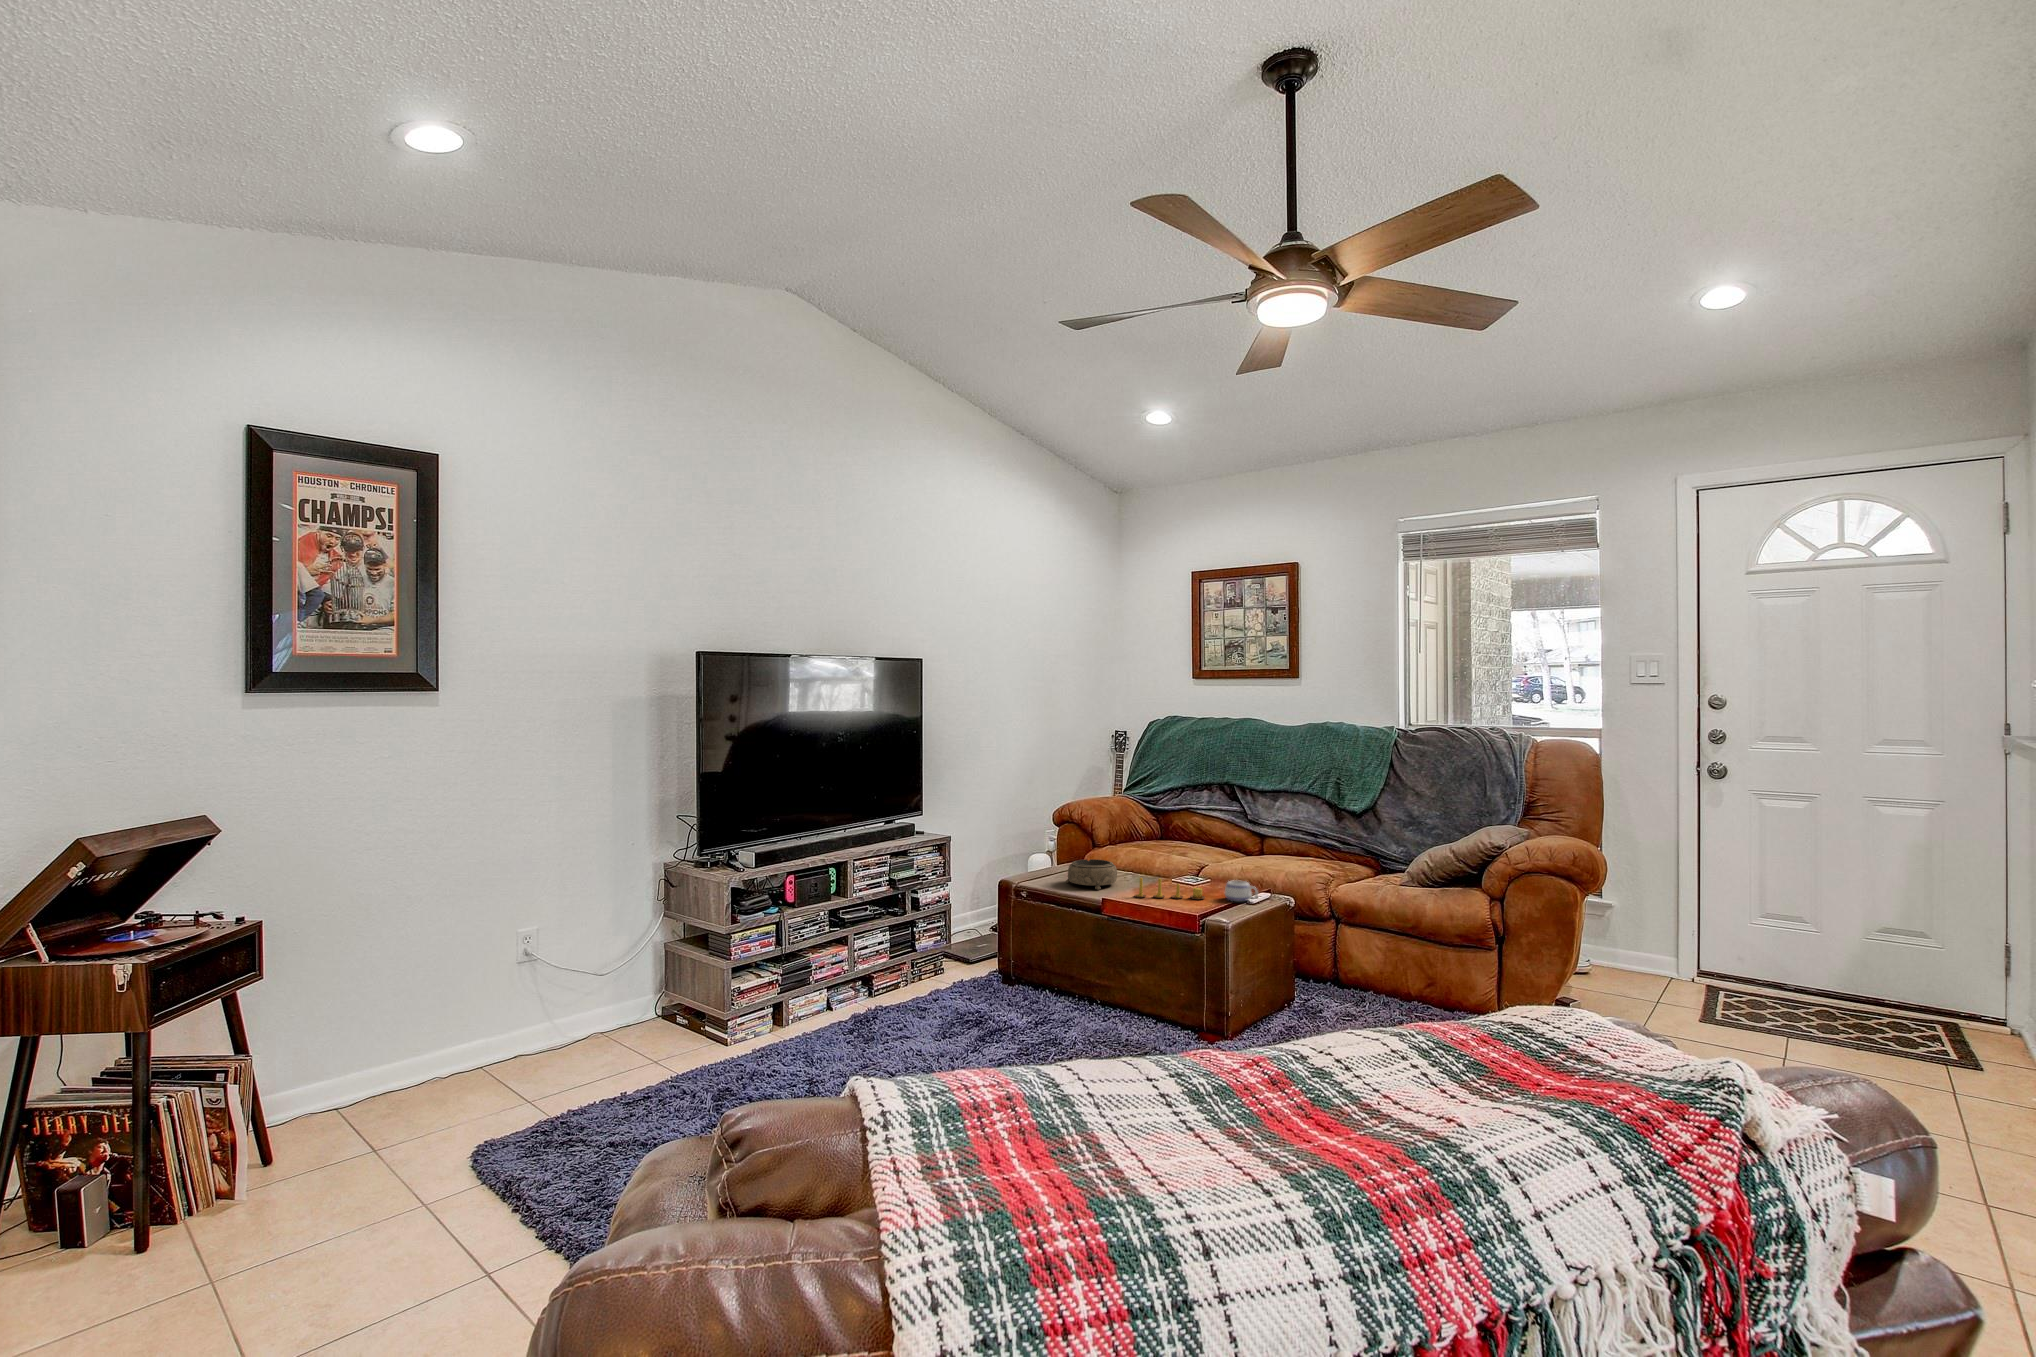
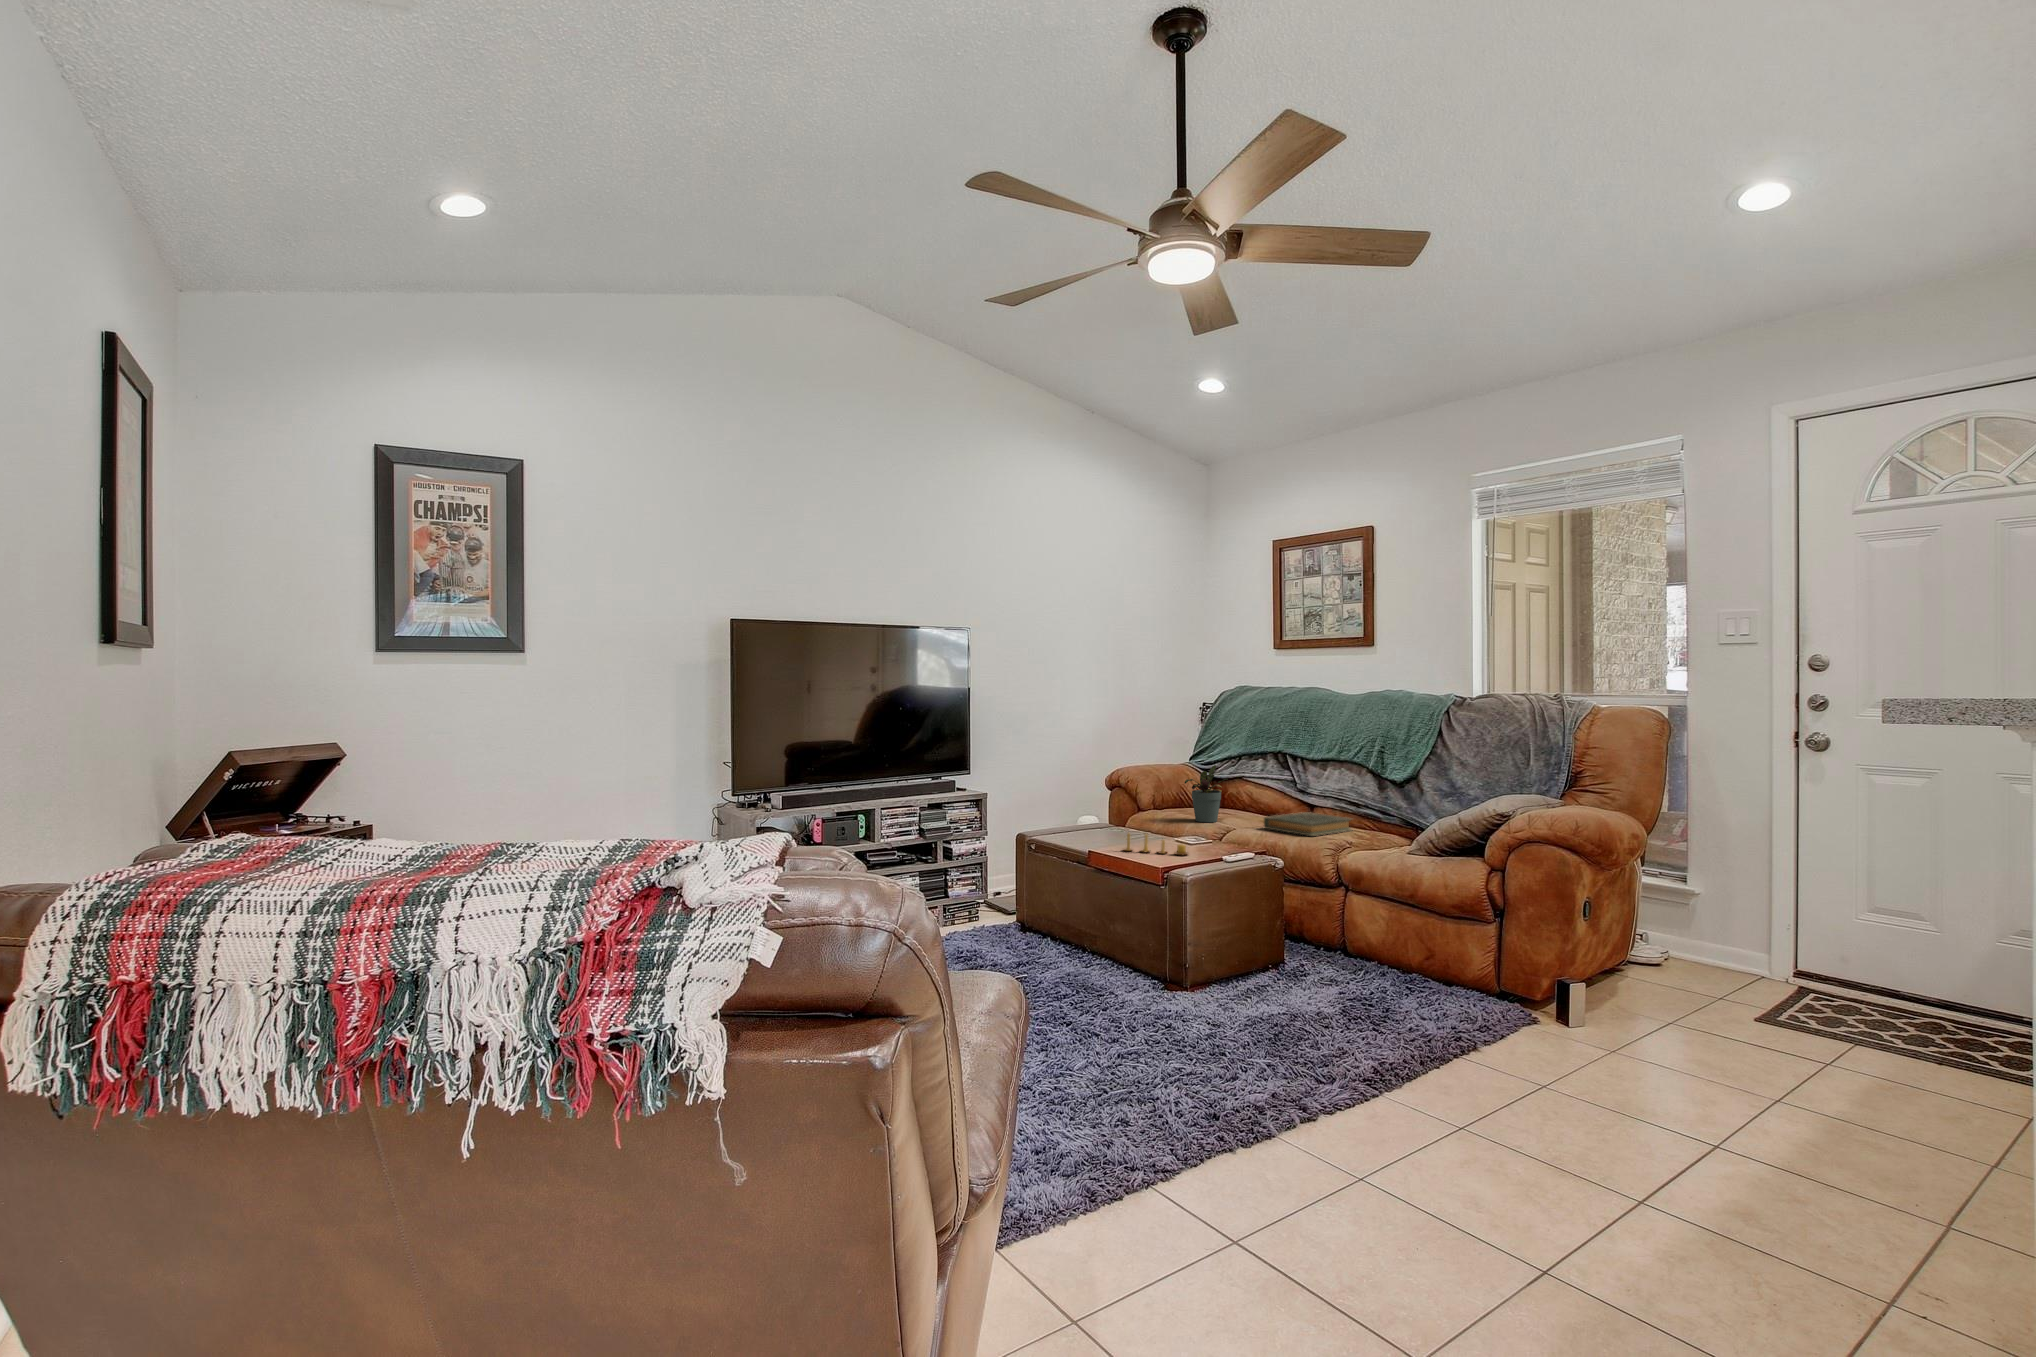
potted plant: none [1151,800,1194,858] -> present [1185,765,1226,822]
hardback book: none [1237,843,1320,870] -> present [1264,812,1354,836]
decorative bowl: present [1066,859,1117,890] -> none [1073,816,1120,844]
mug: present [1225,881,1258,901] -> none [1207,839,1237,859]

